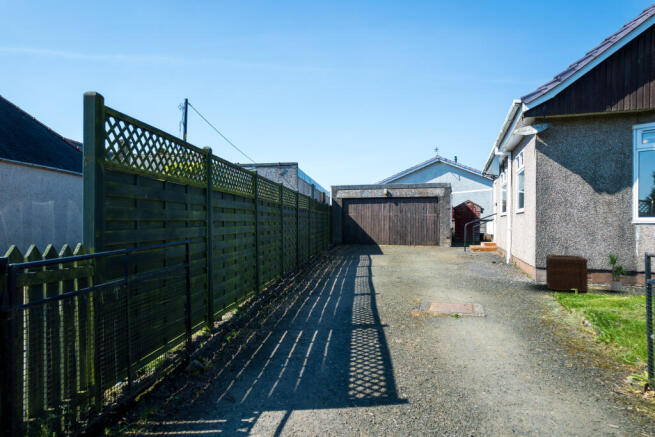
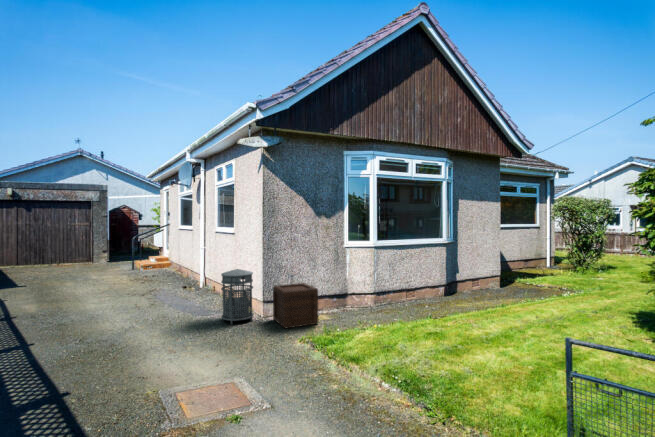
trash can: none [500,238,529,283] -> present [221,269,254,324]
potted plant: present [608,254,625,291] -> none [322,276,347,316]

